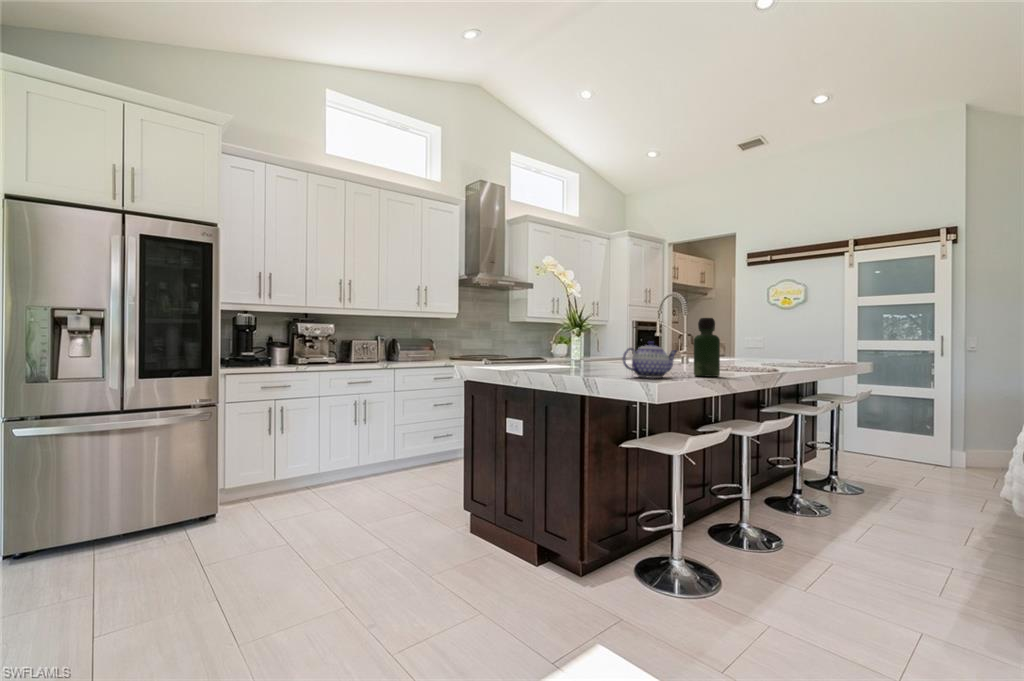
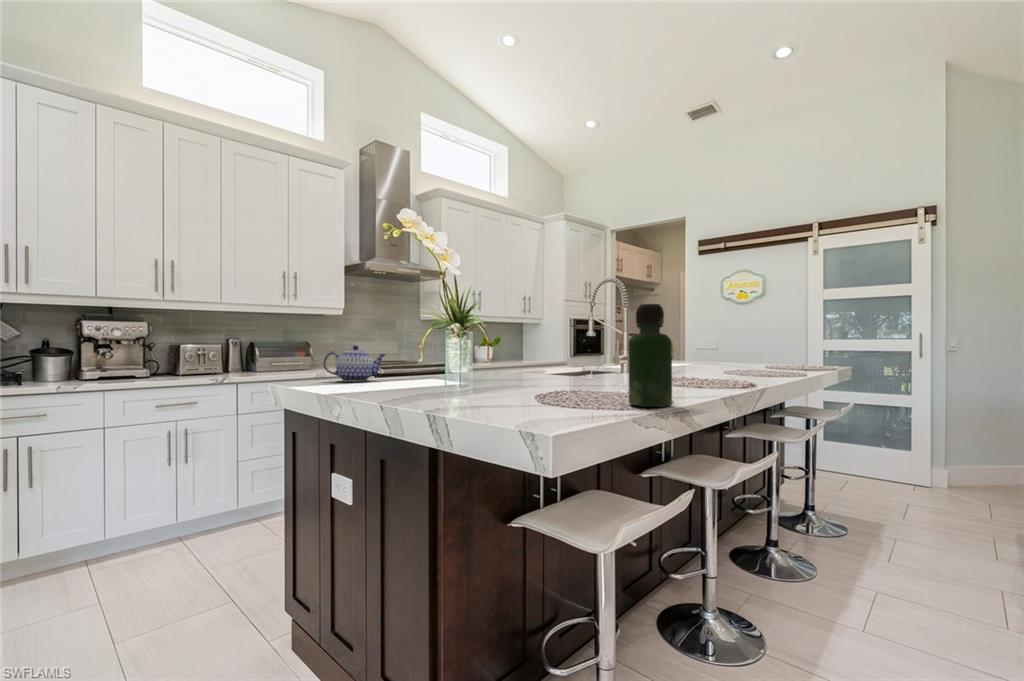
teapot: present [622,341,677,378] -> present [323,345,385,381]

